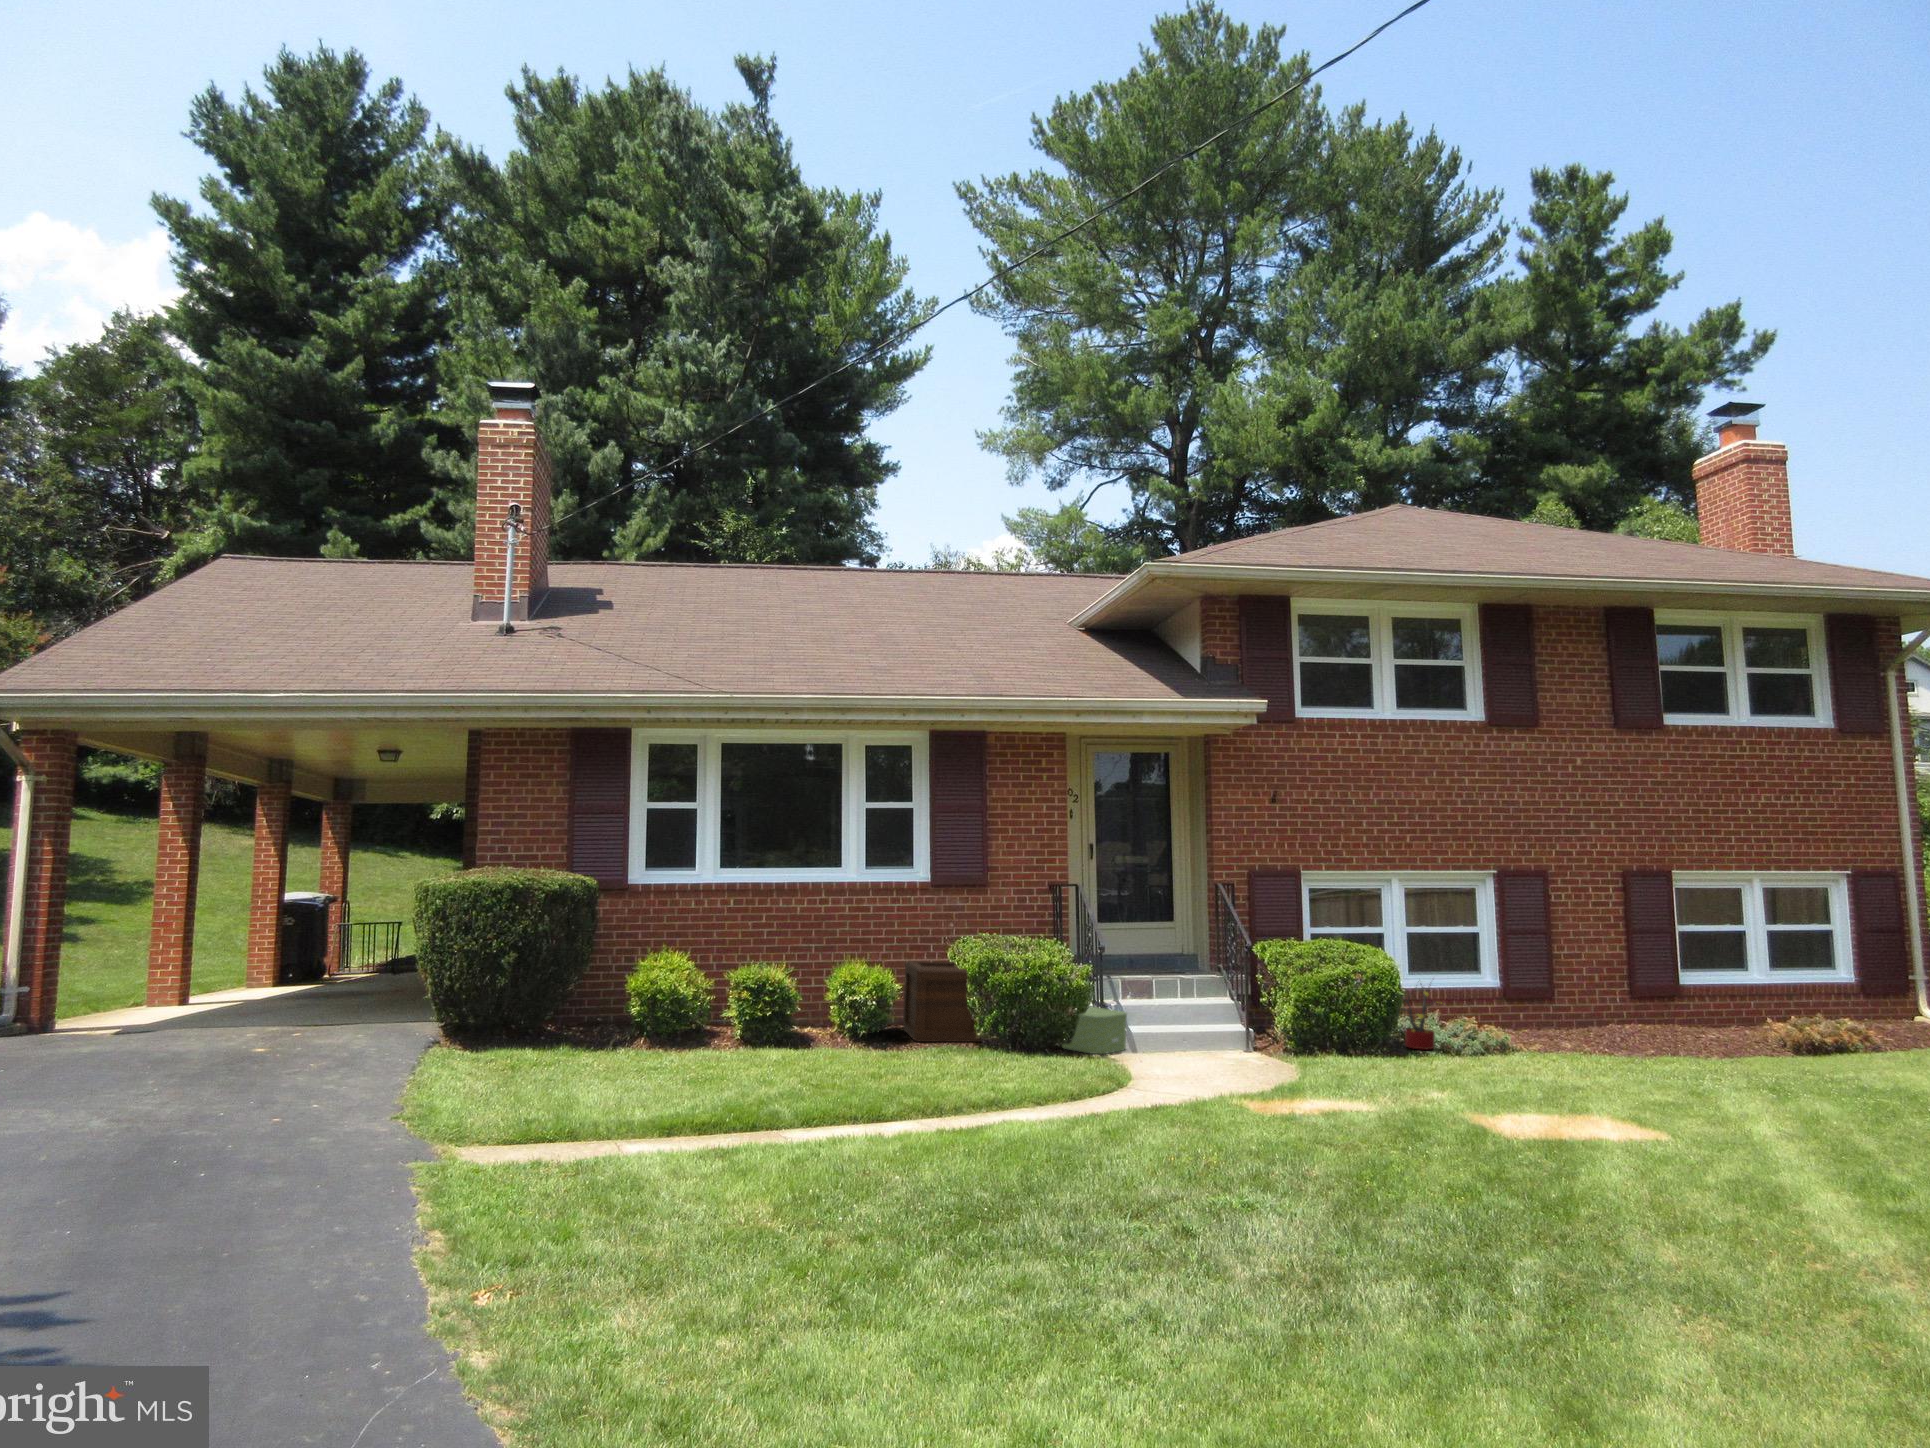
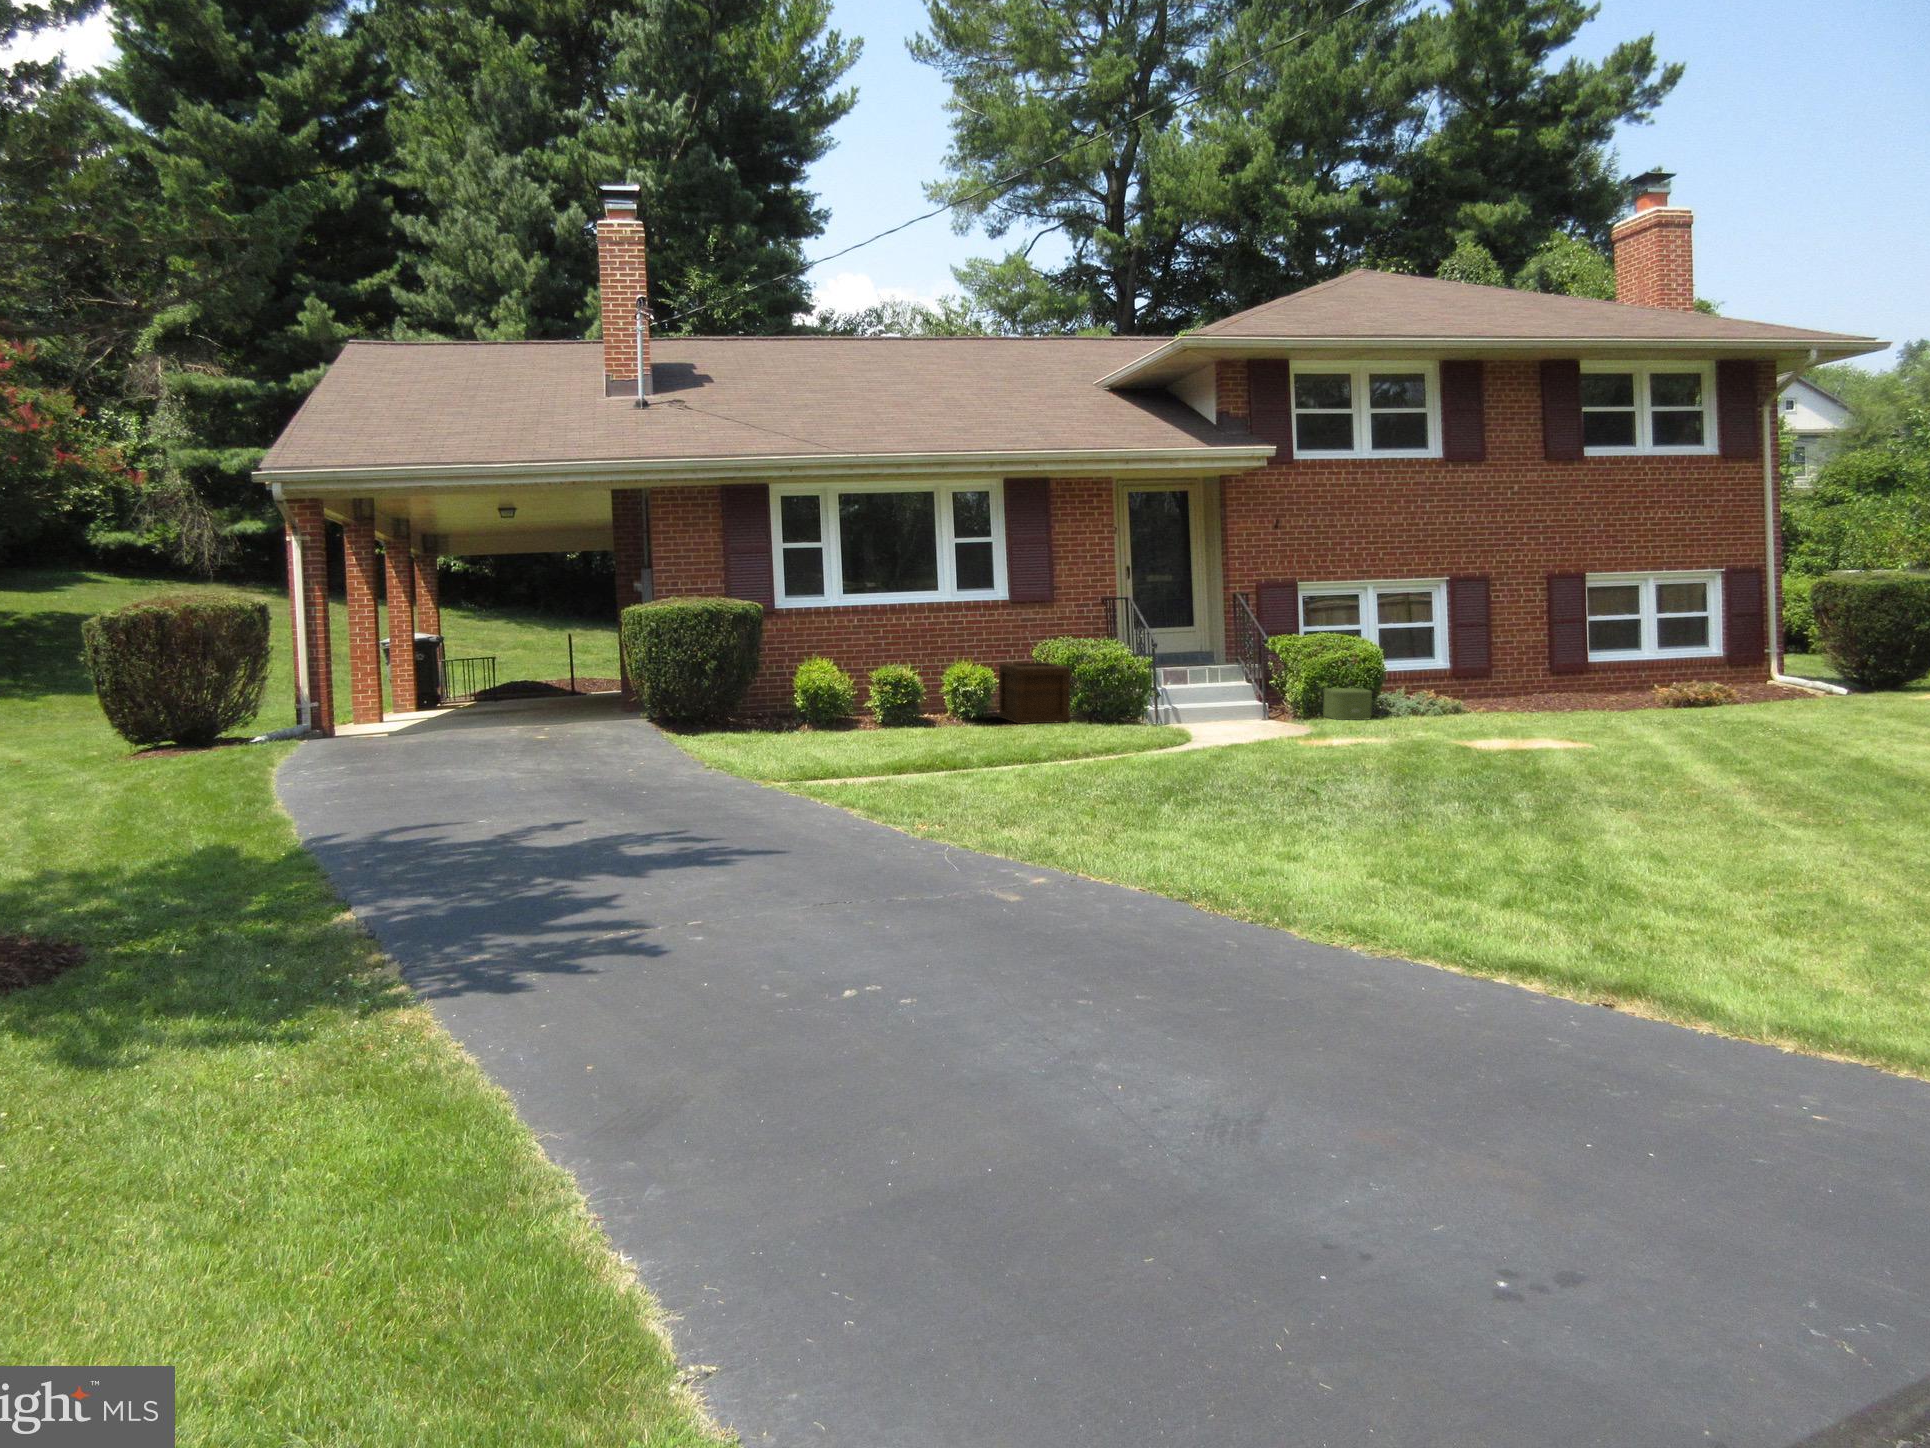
decorative plant: present [1394,986,1435,1050] -> none [1372,659,1422,714]
storage box: present [1062,1007,1127,1054] -> present [1323,688,1372,720]

